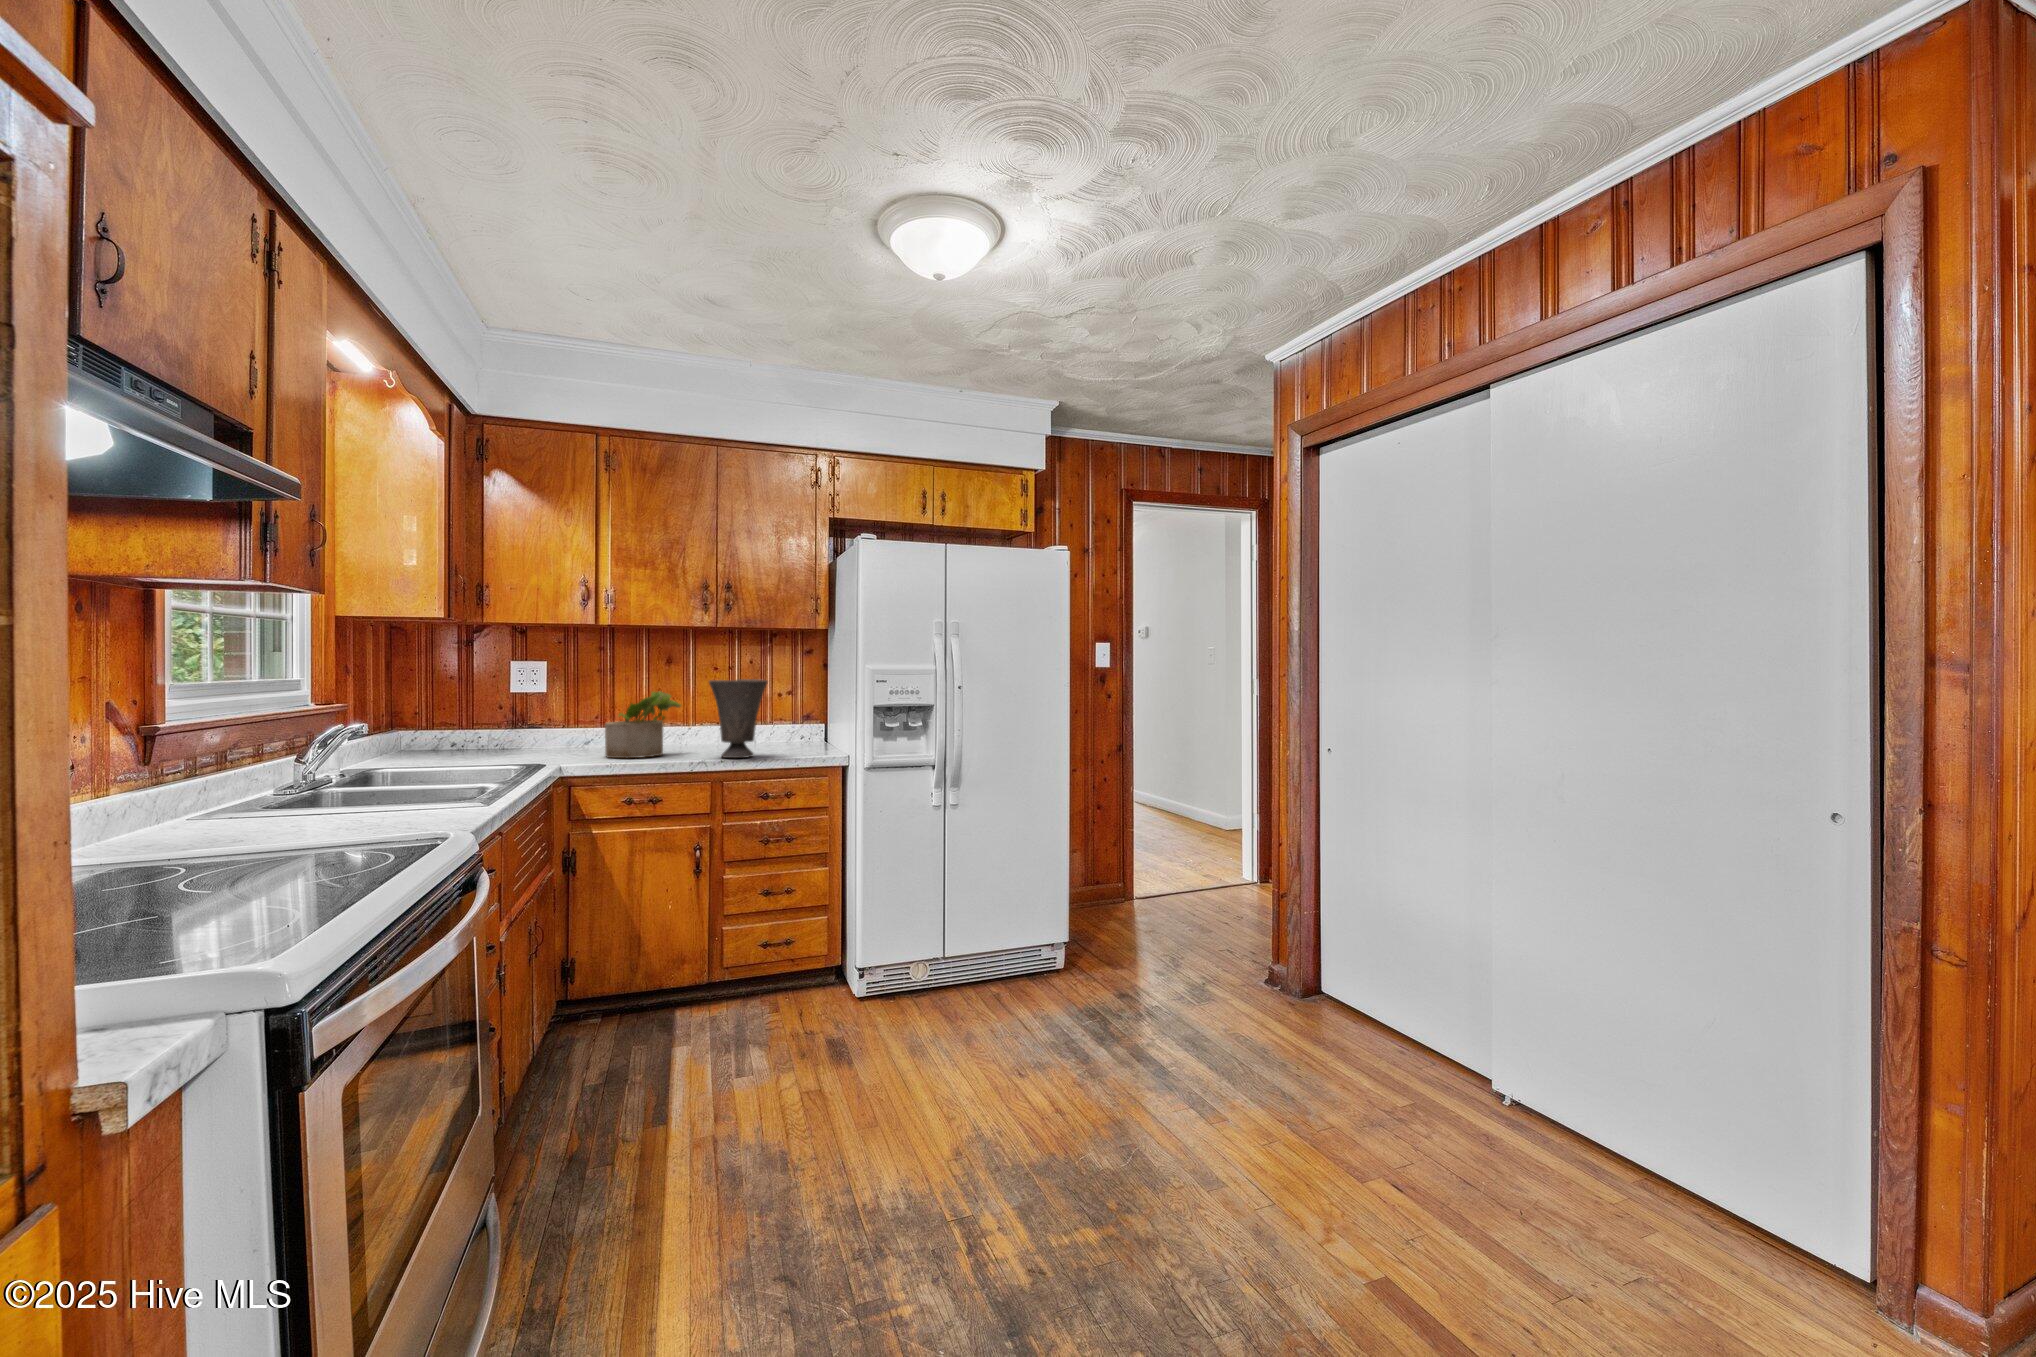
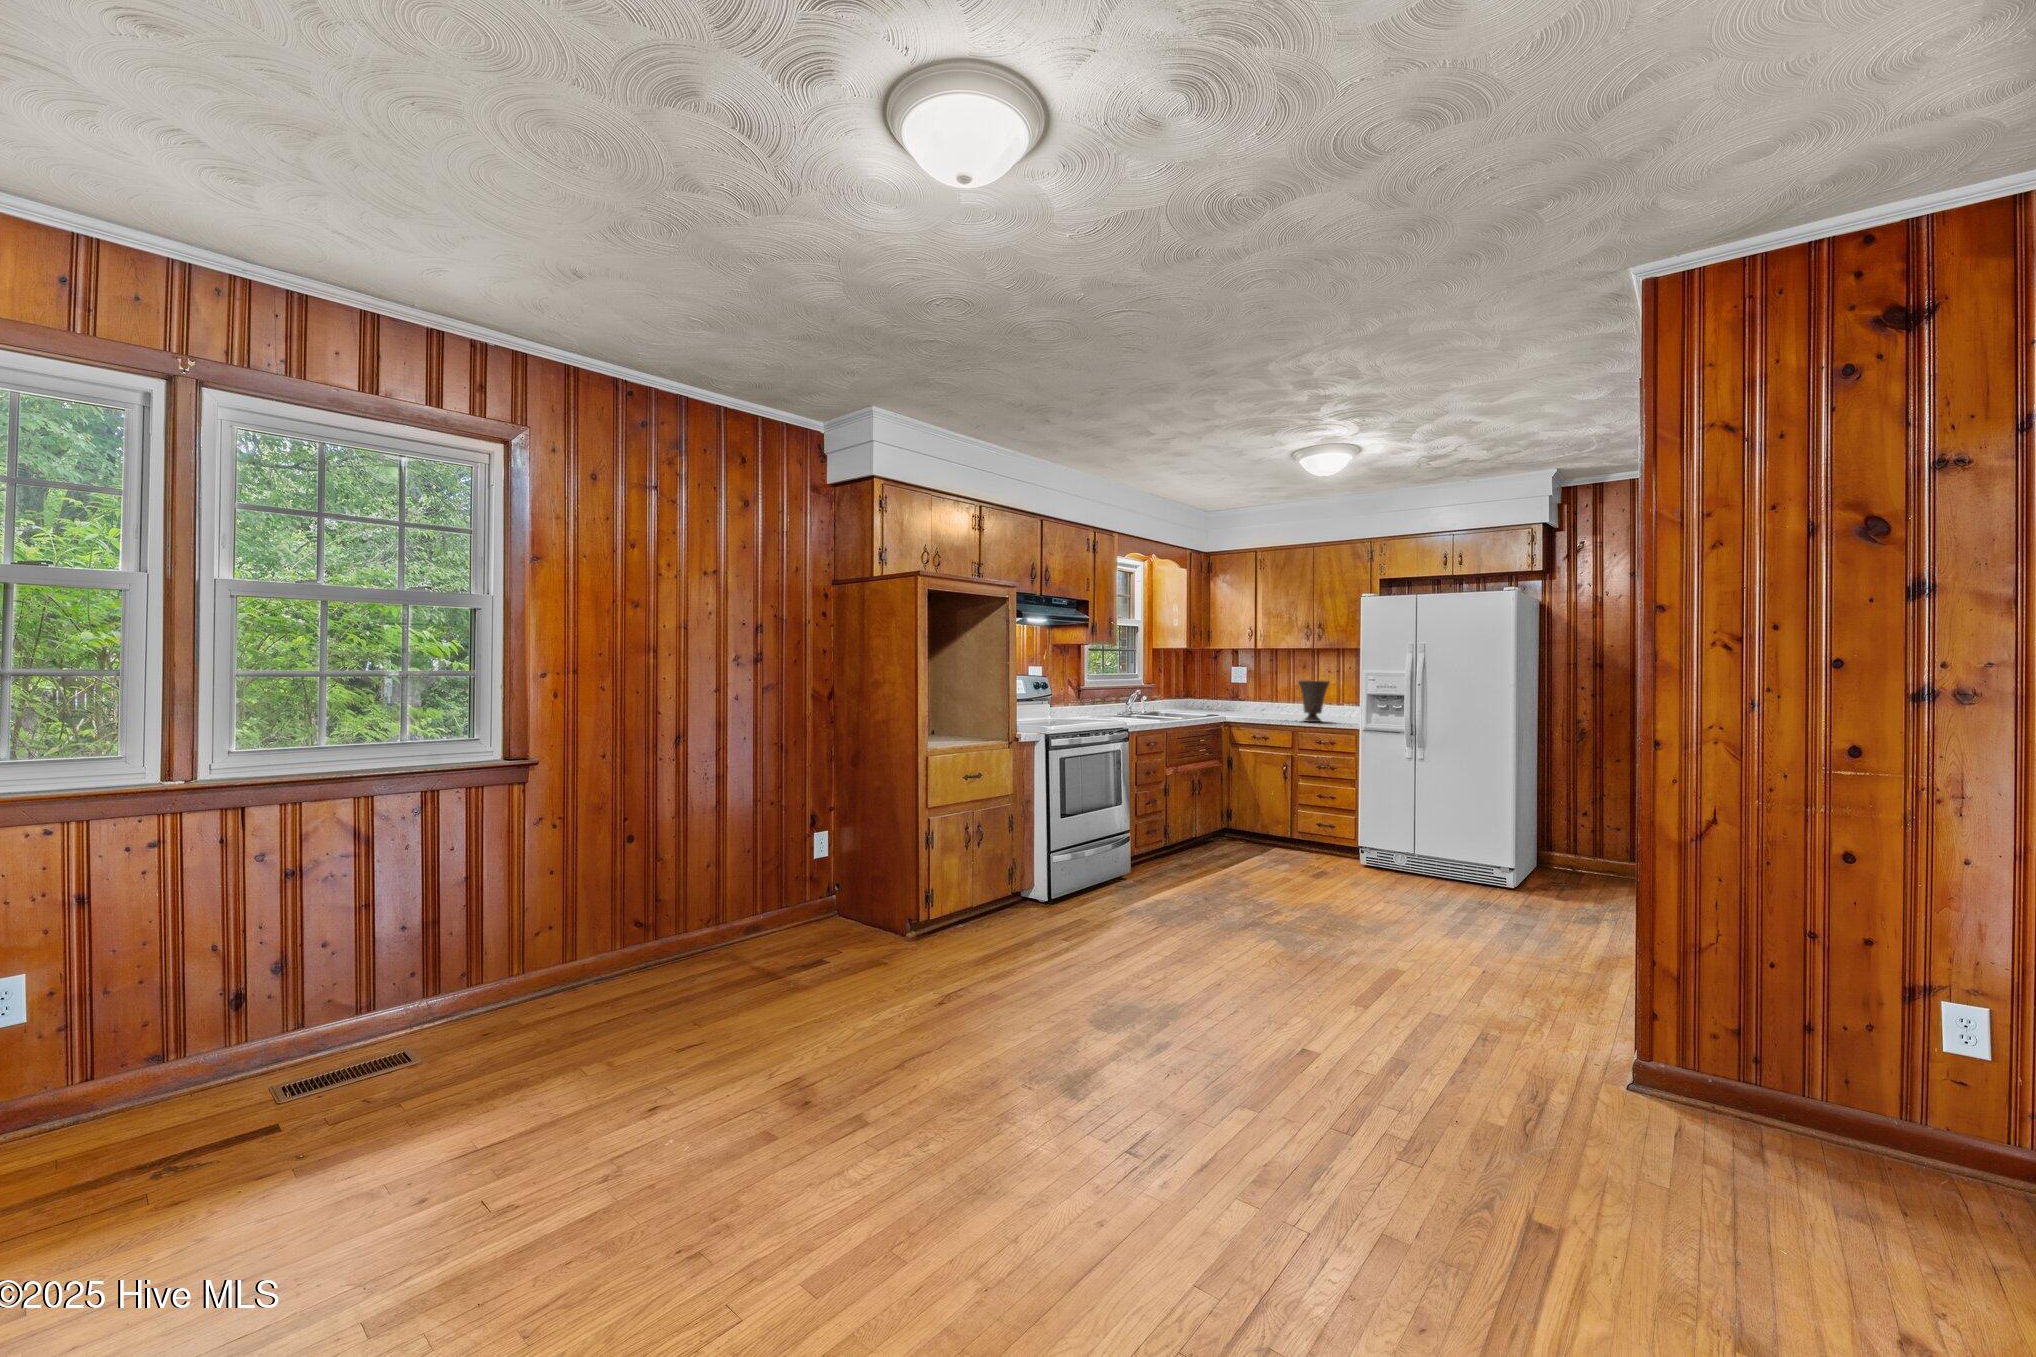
potted plant: present [605,691,681,758] -> none [1256,685,1296,718]

